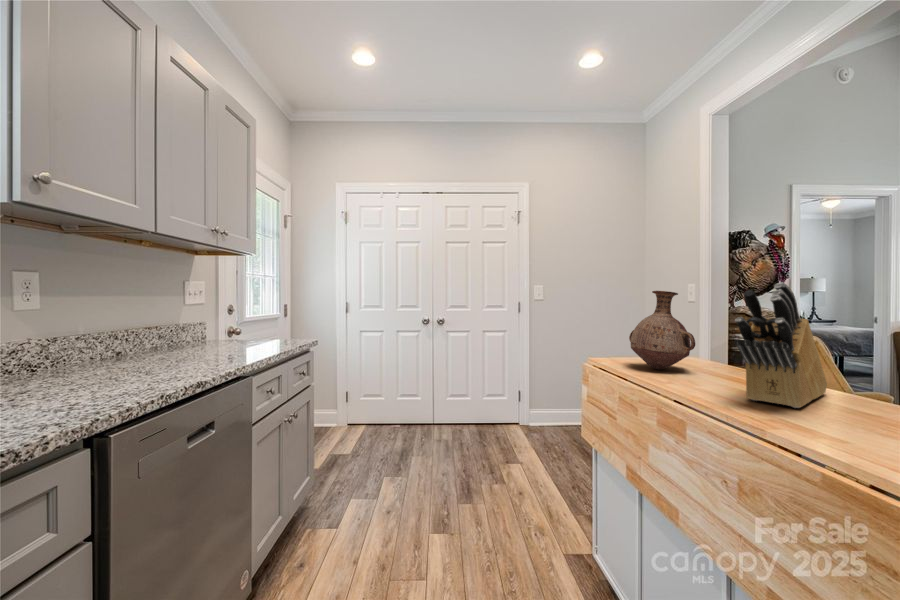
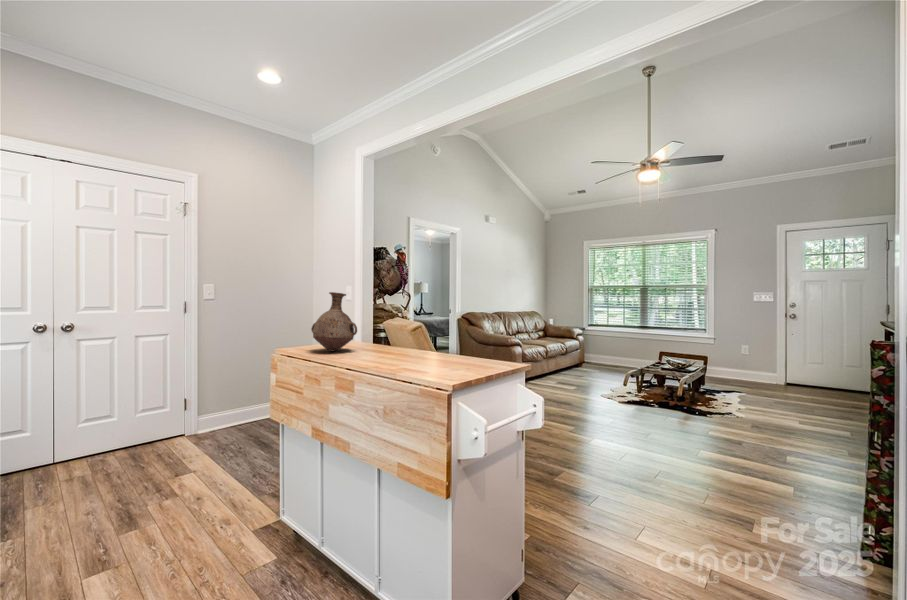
knife block: present [735,282,827,408] -> none [380,290,422,362]

